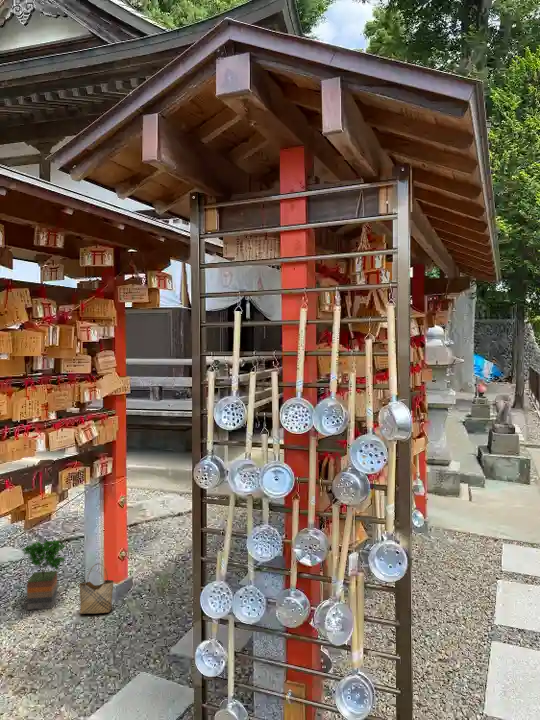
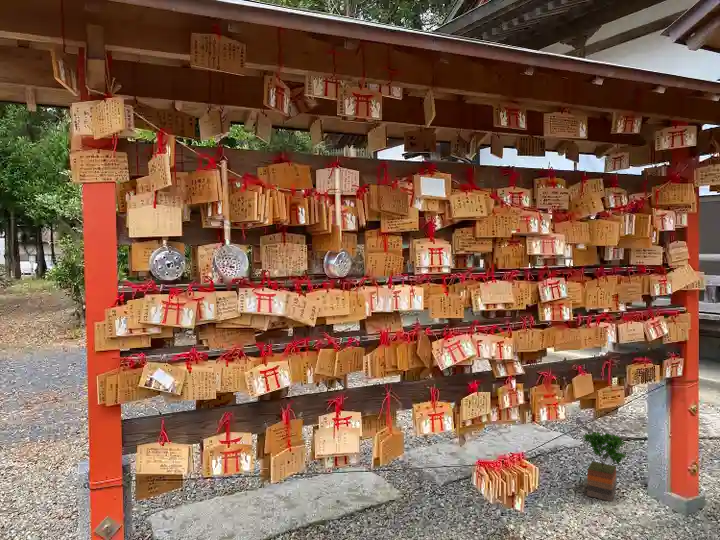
woven basket: present [79,564,114,614] -> none [643,470,684,526]

